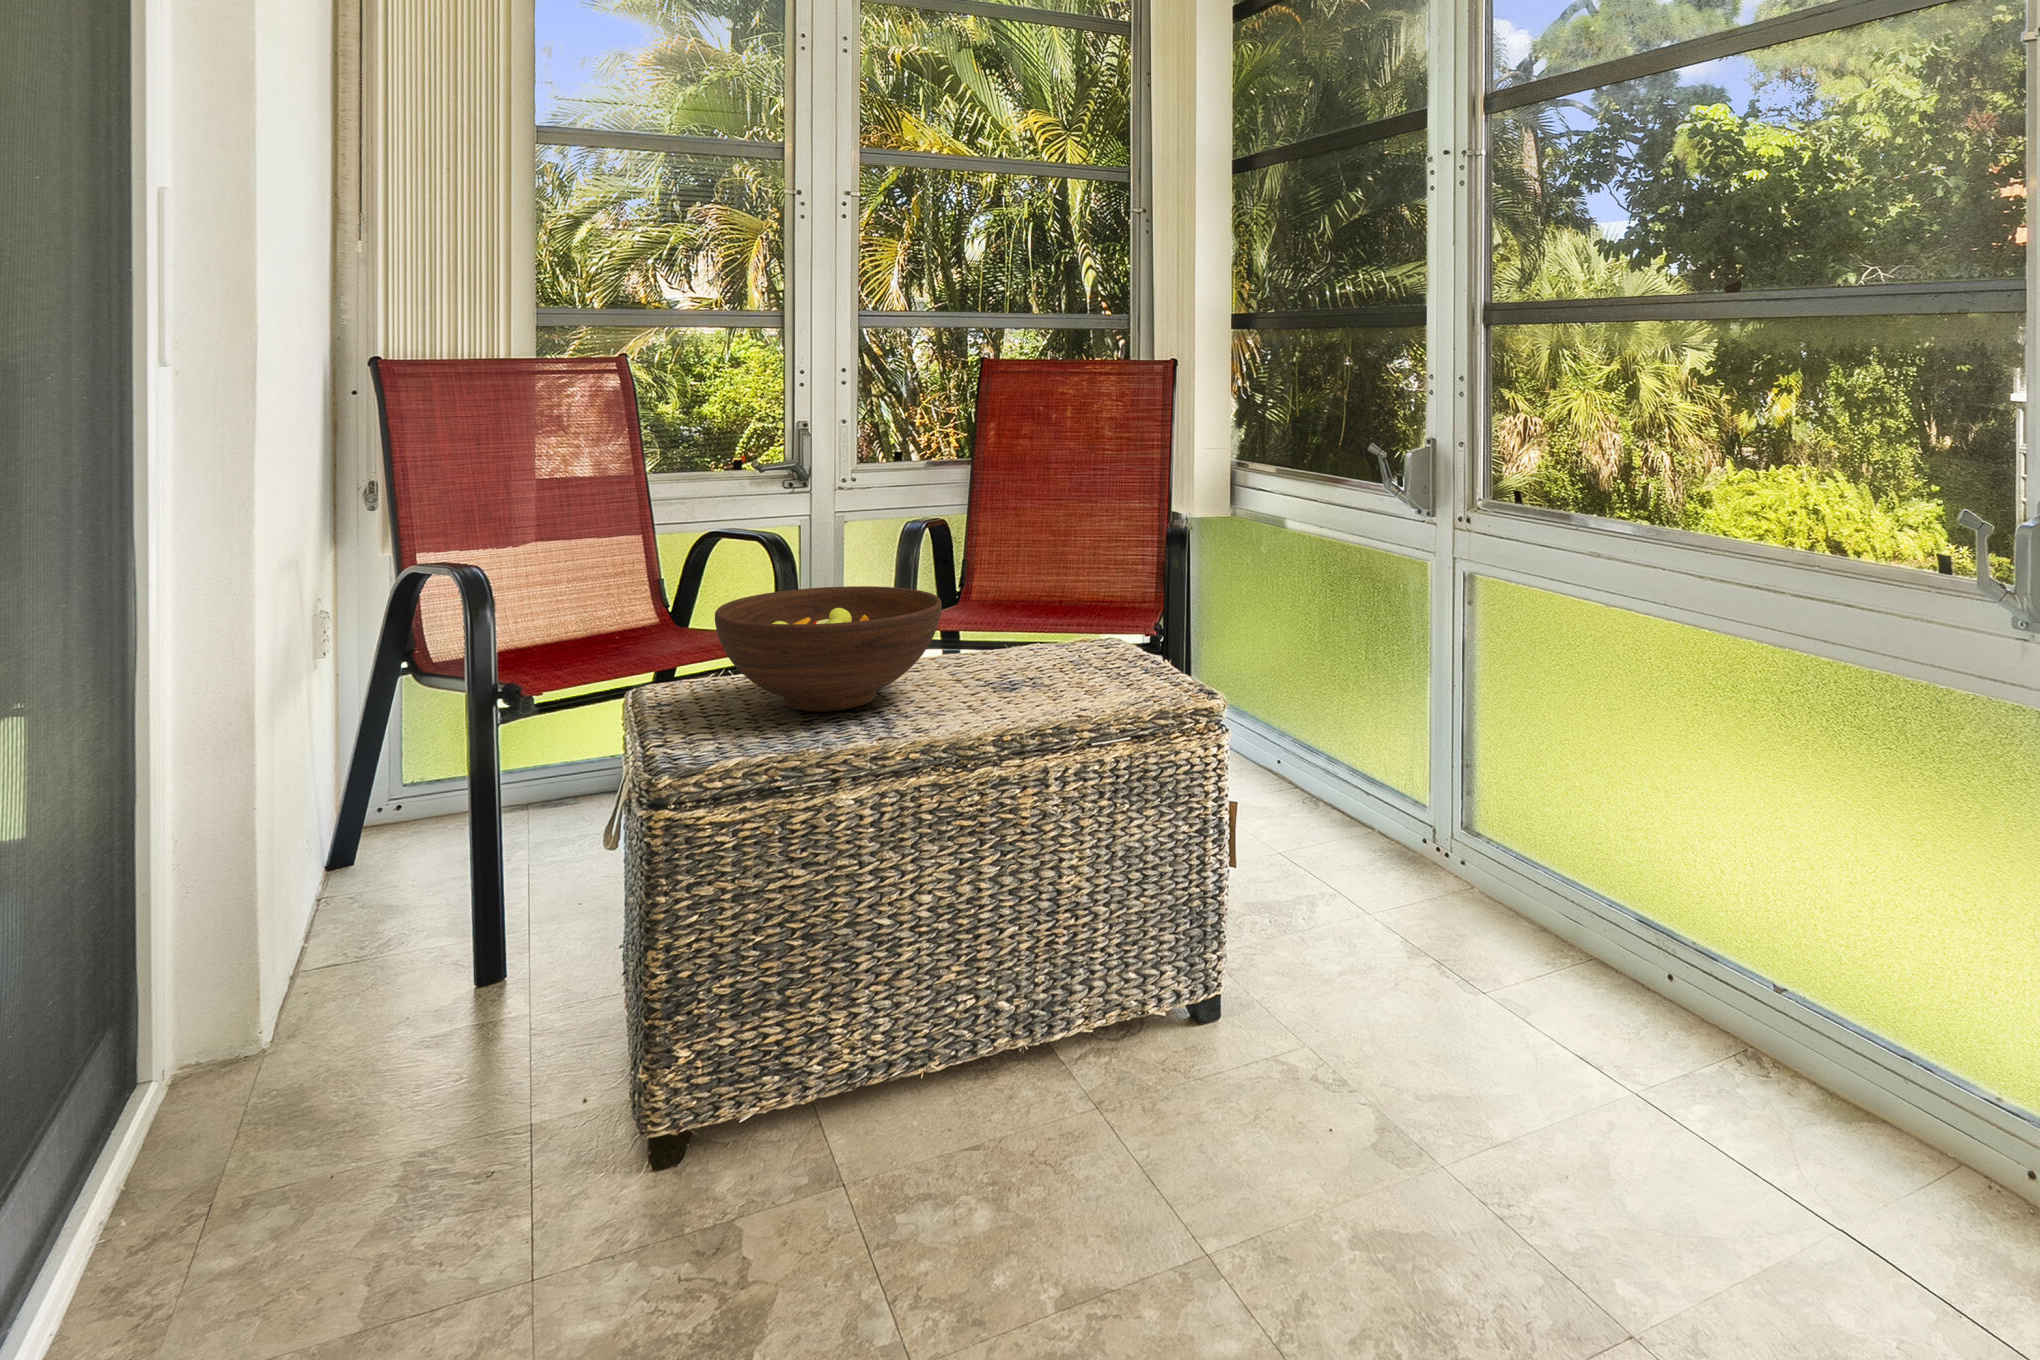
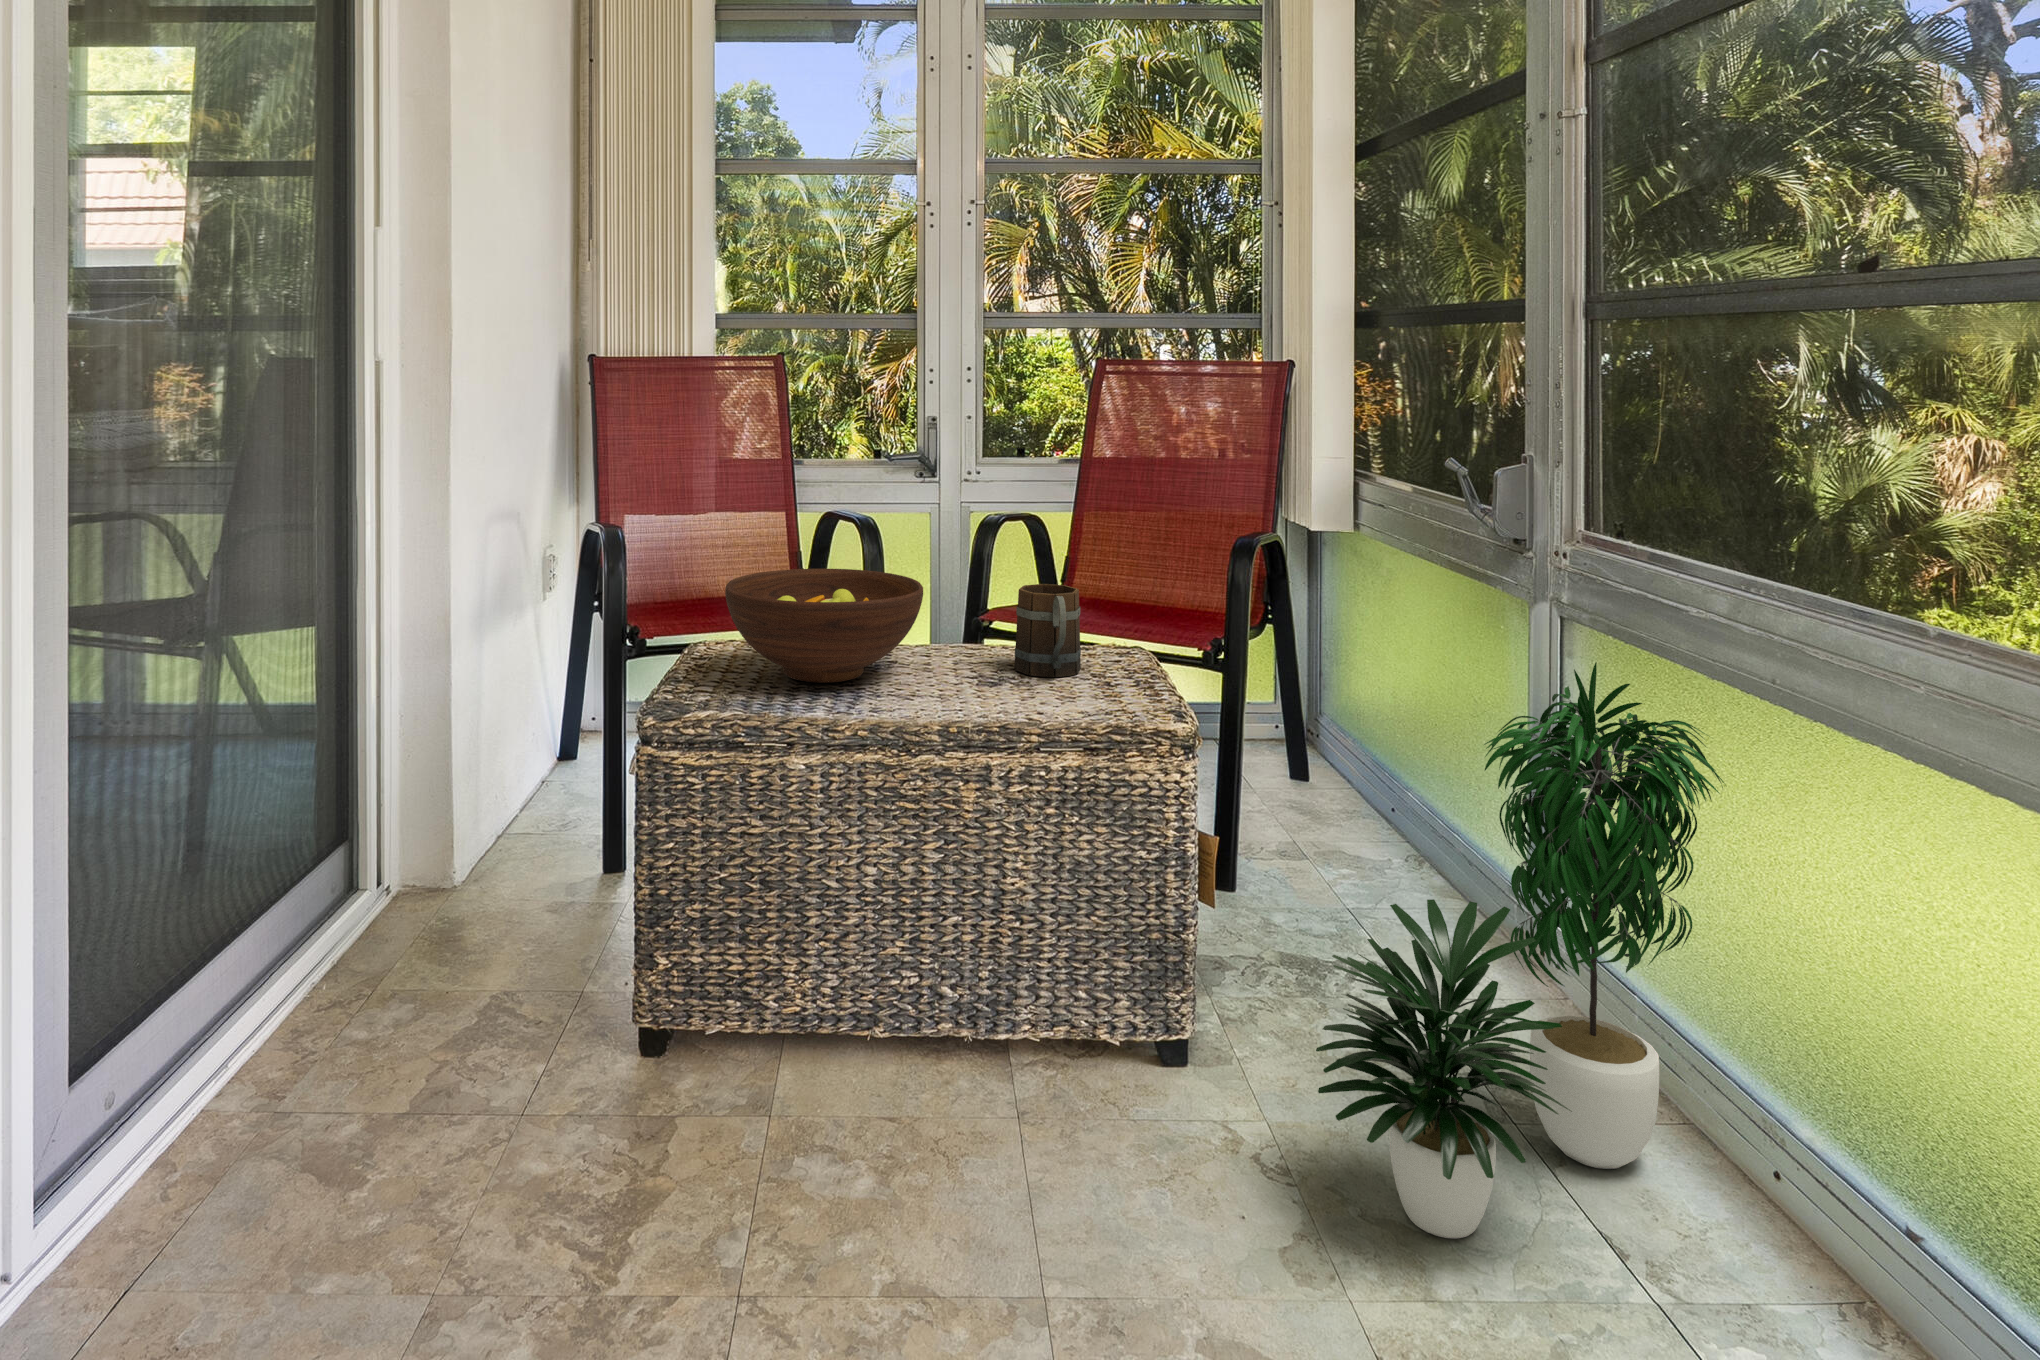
mug: none [1022,583,1088,675] -> present [1014,584,1081,677]
potted plant: none [1376,600,1651,1100] -> present [1316,663,1725,1238]

